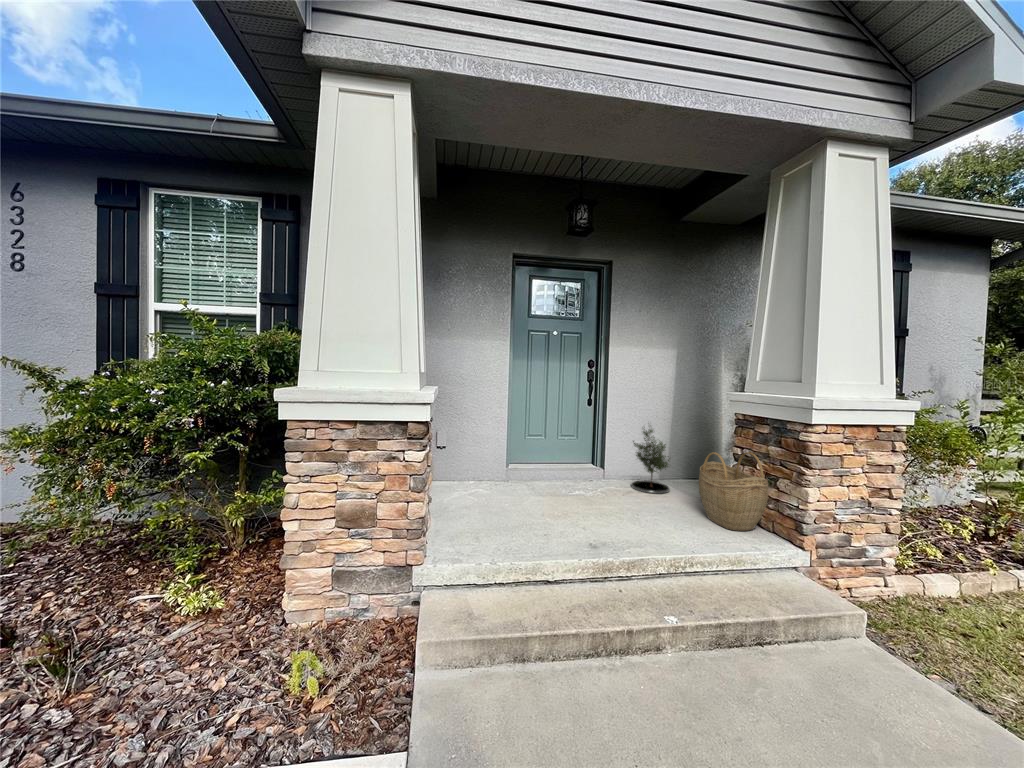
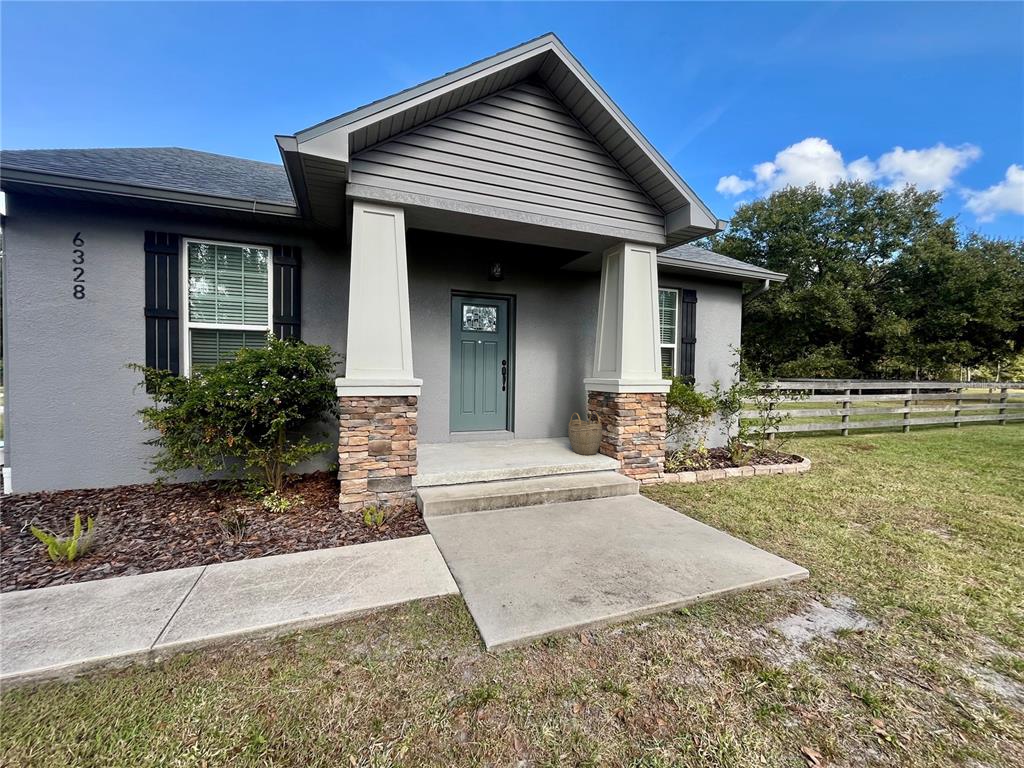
potted tree: present [631,429,670,494] -> none [531,399,556,444]

